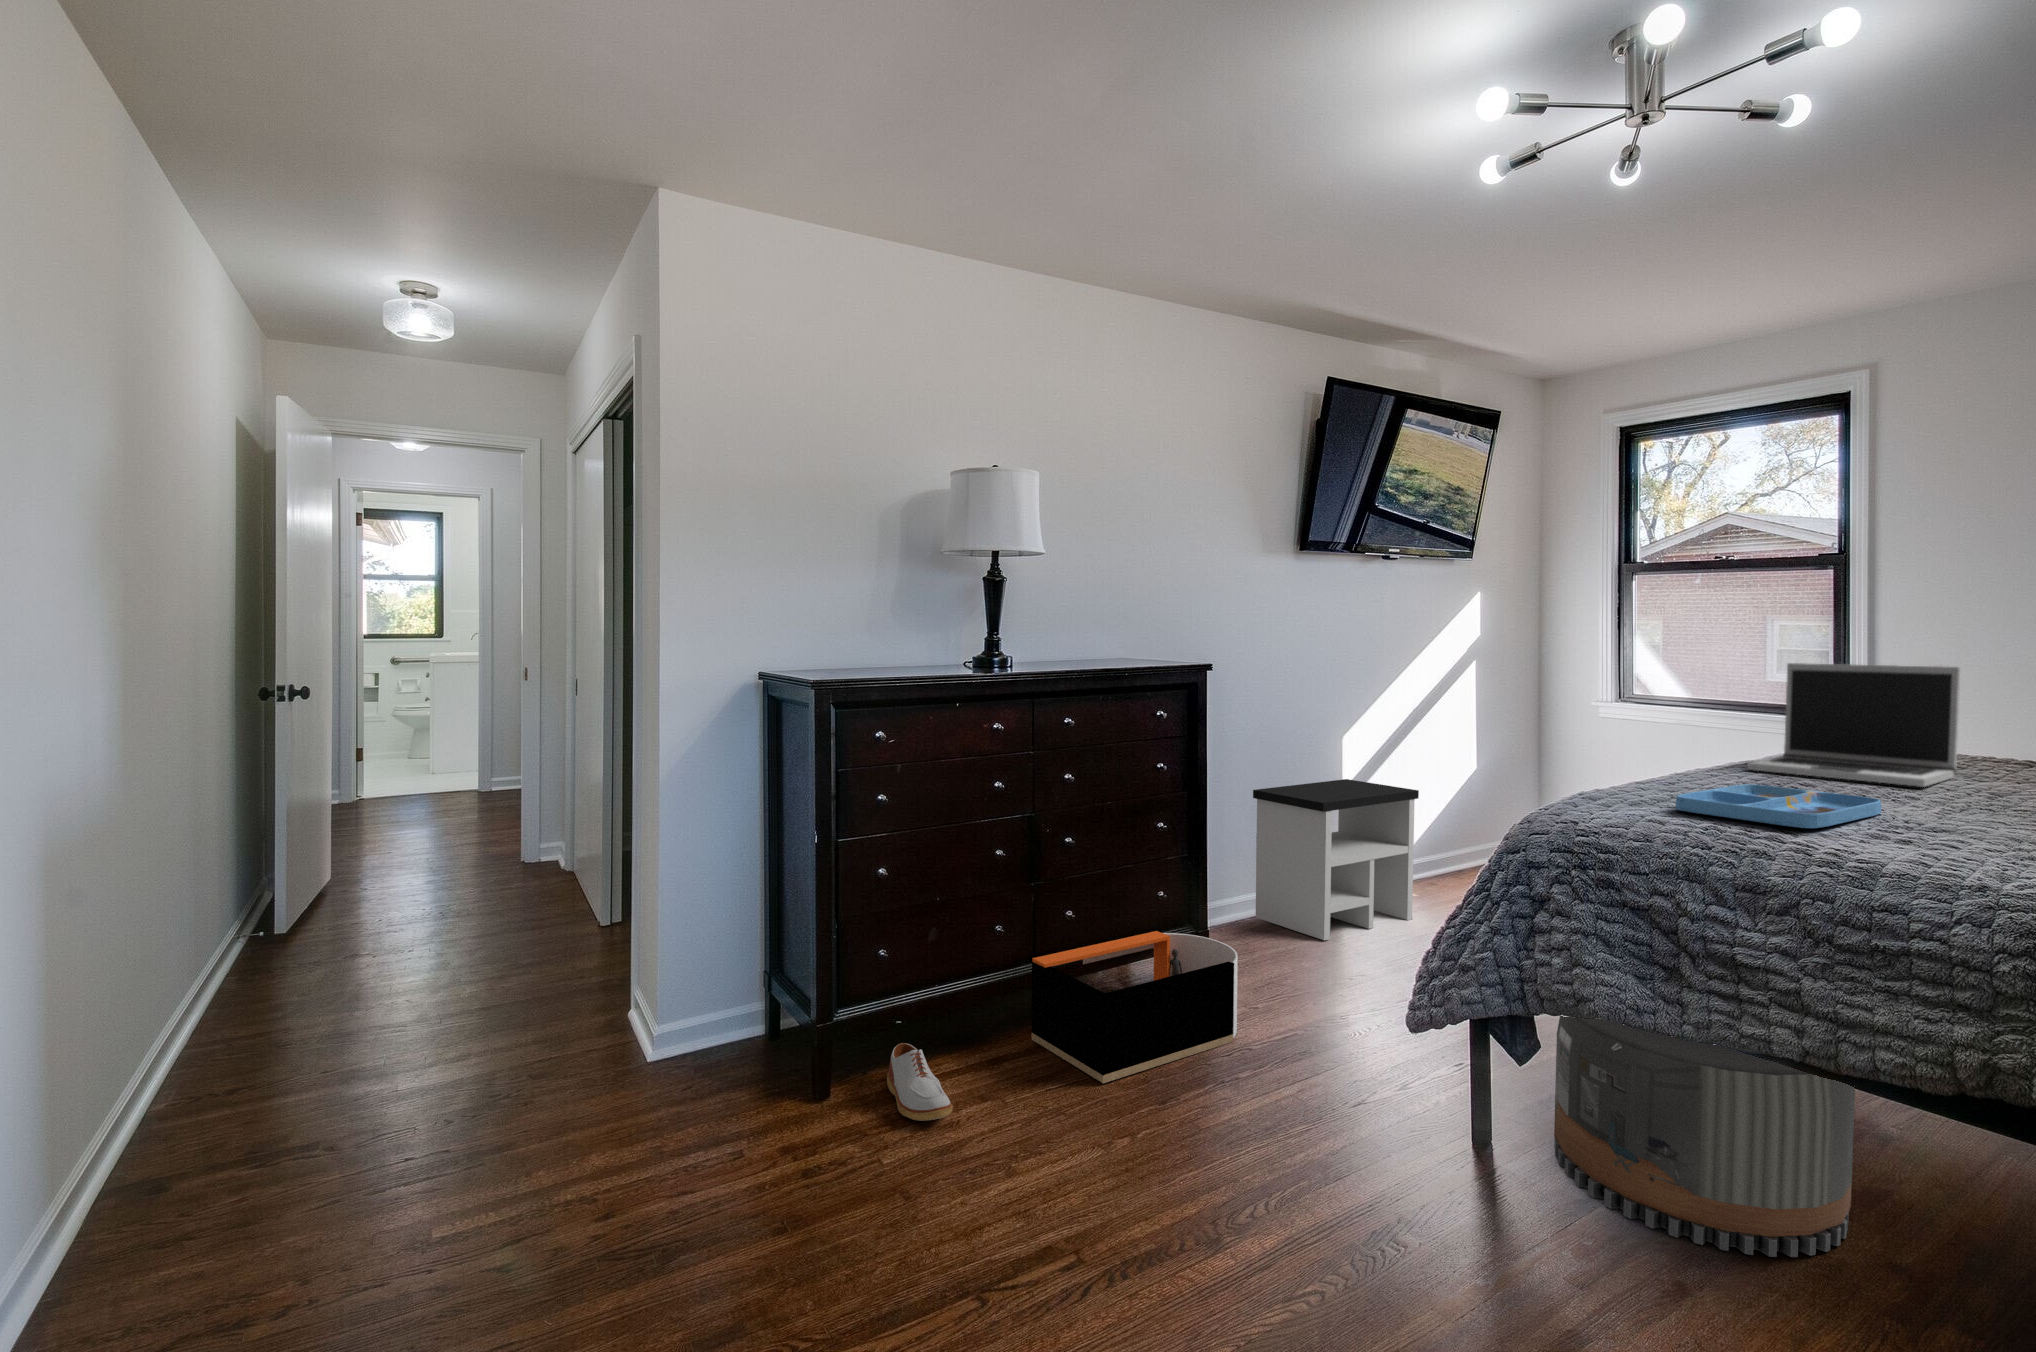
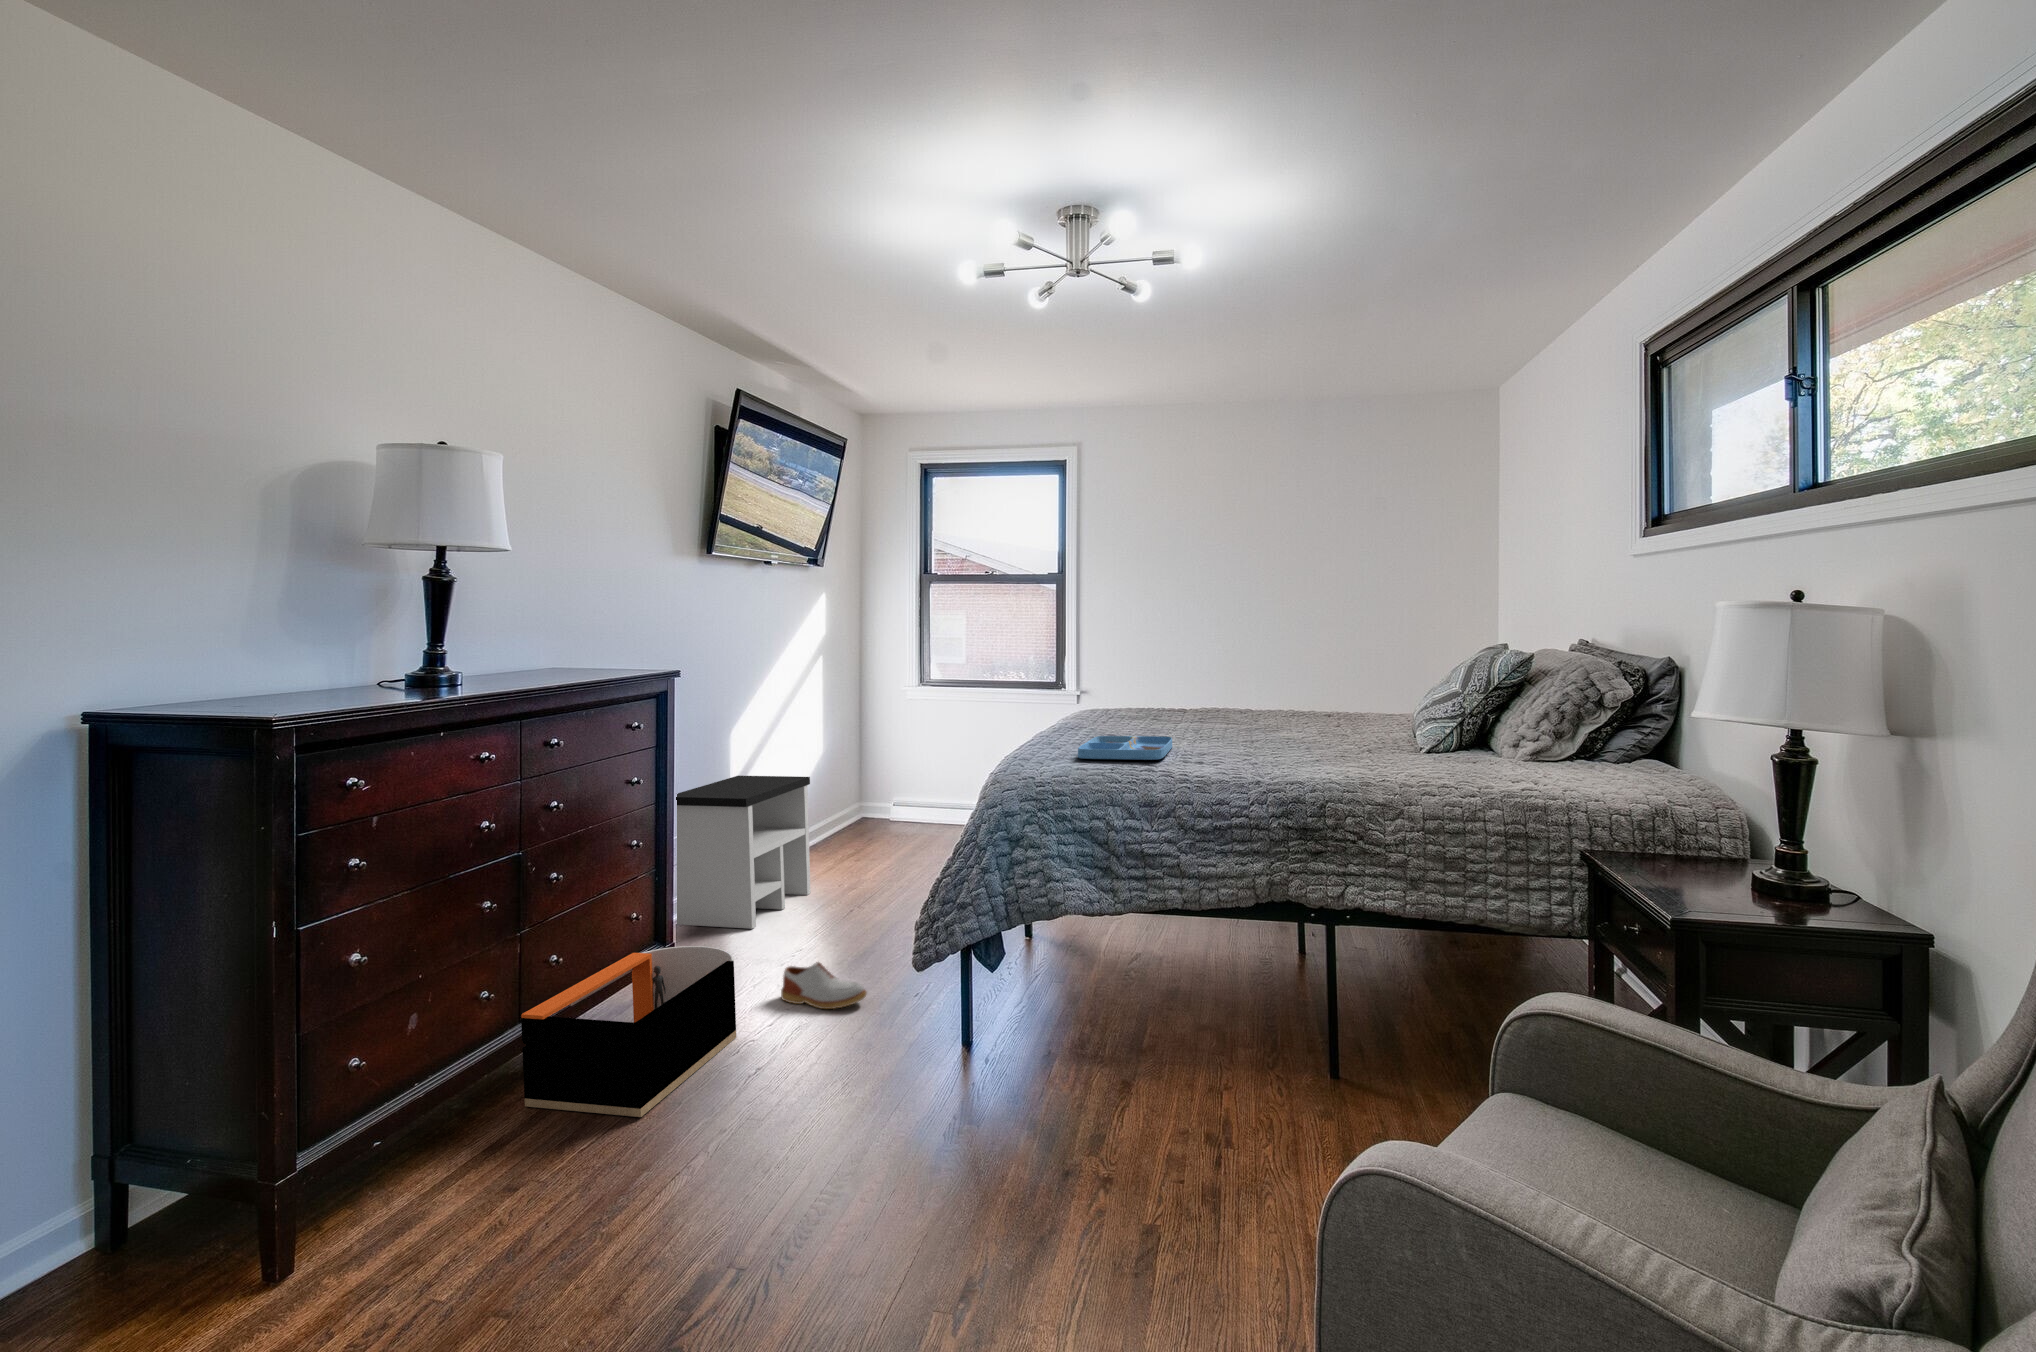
laptop: present [1747,663,1960,787] -> none [1074,650,1172,728]
pouf: present [1554,1016,1855,1257] -> none [1014,874,1187,1057]
shoe: present [887,1043,953,1121] -> present [781,962,867,1009]

